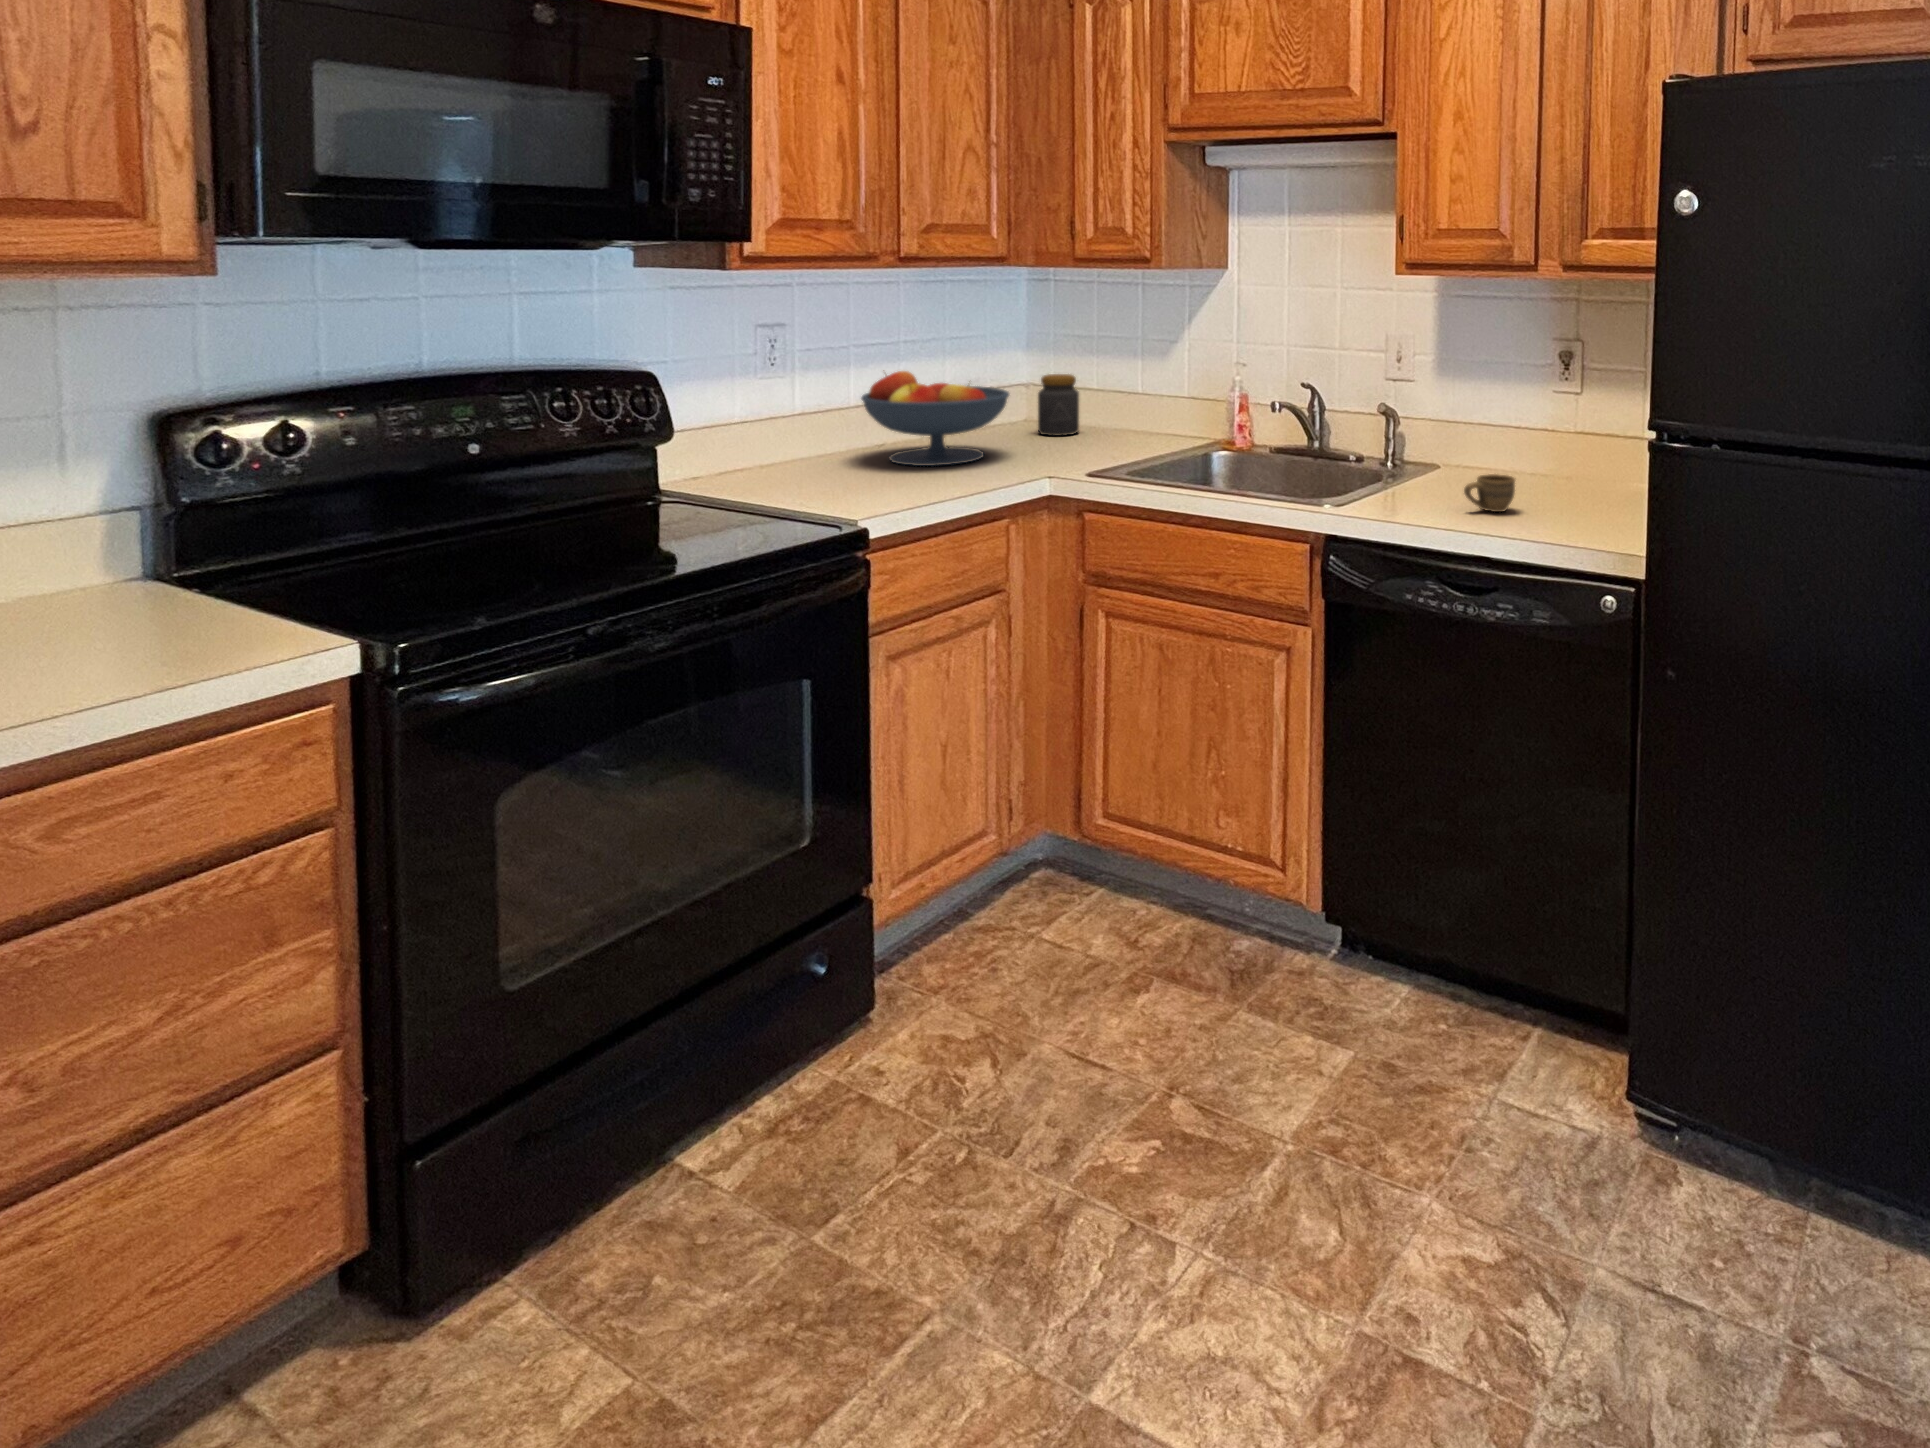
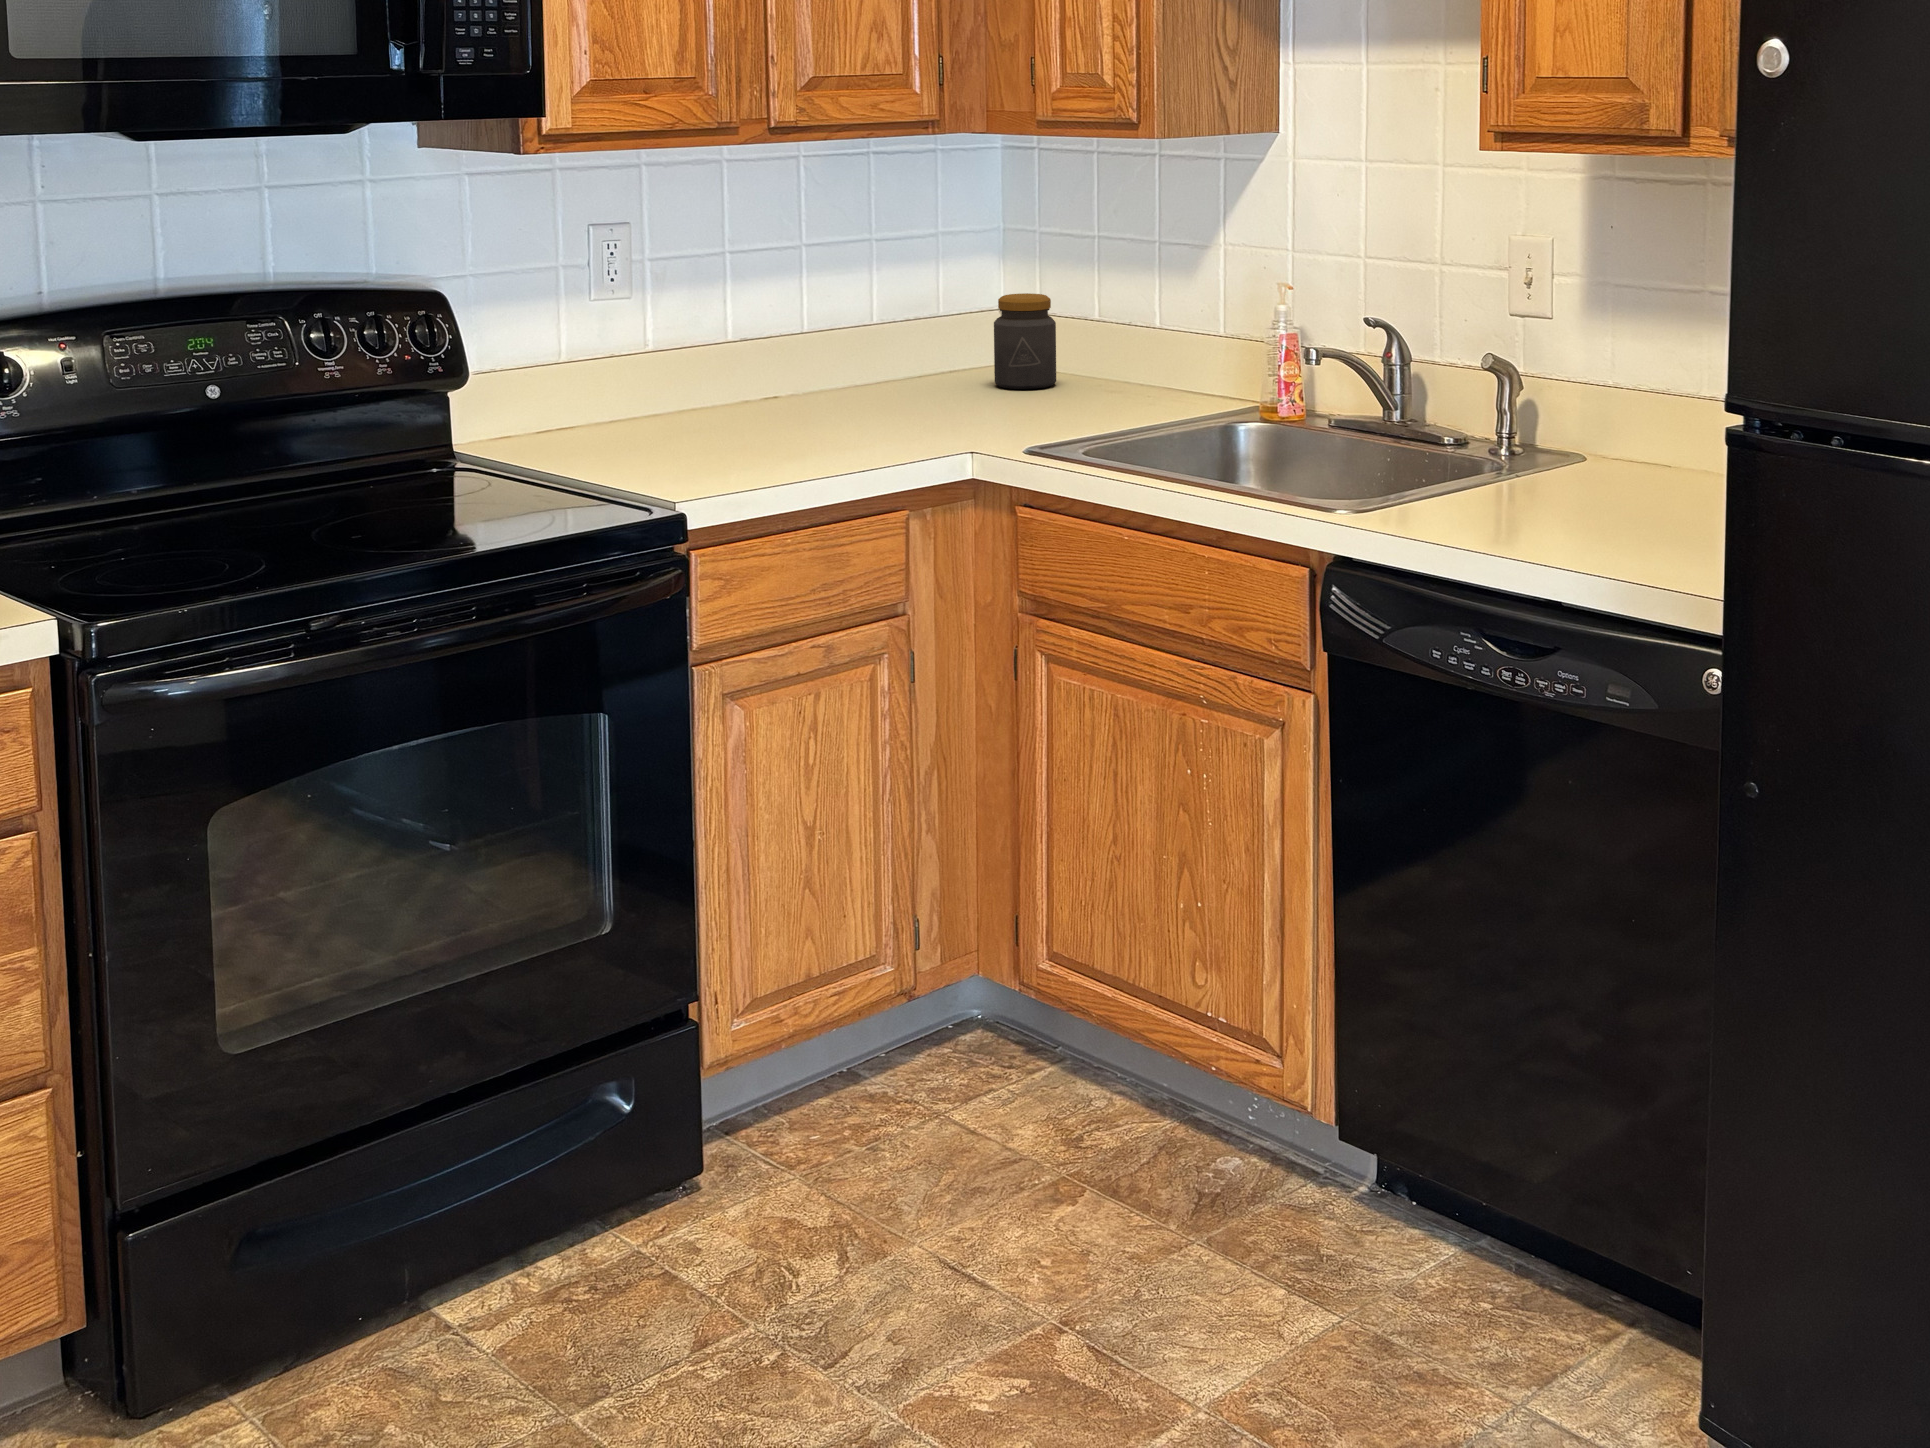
fruit bowl: present [861,371,1009,466] -> none [719,288,930,429]
cup: present [1464,474,1515,512] -> none [1550,473,1637,533]

